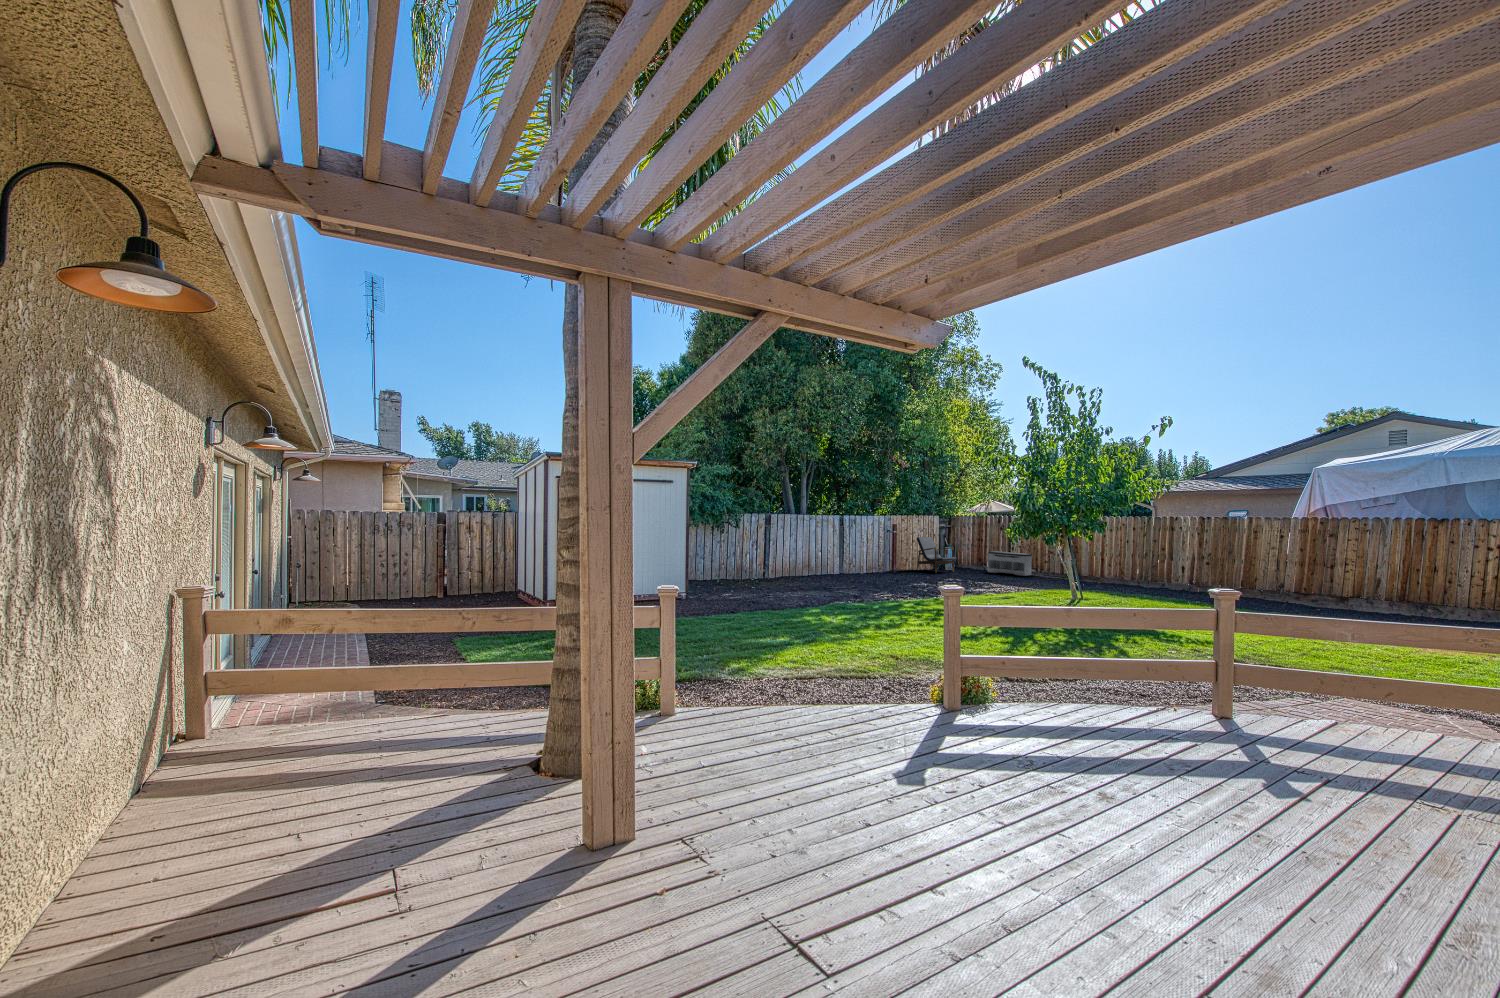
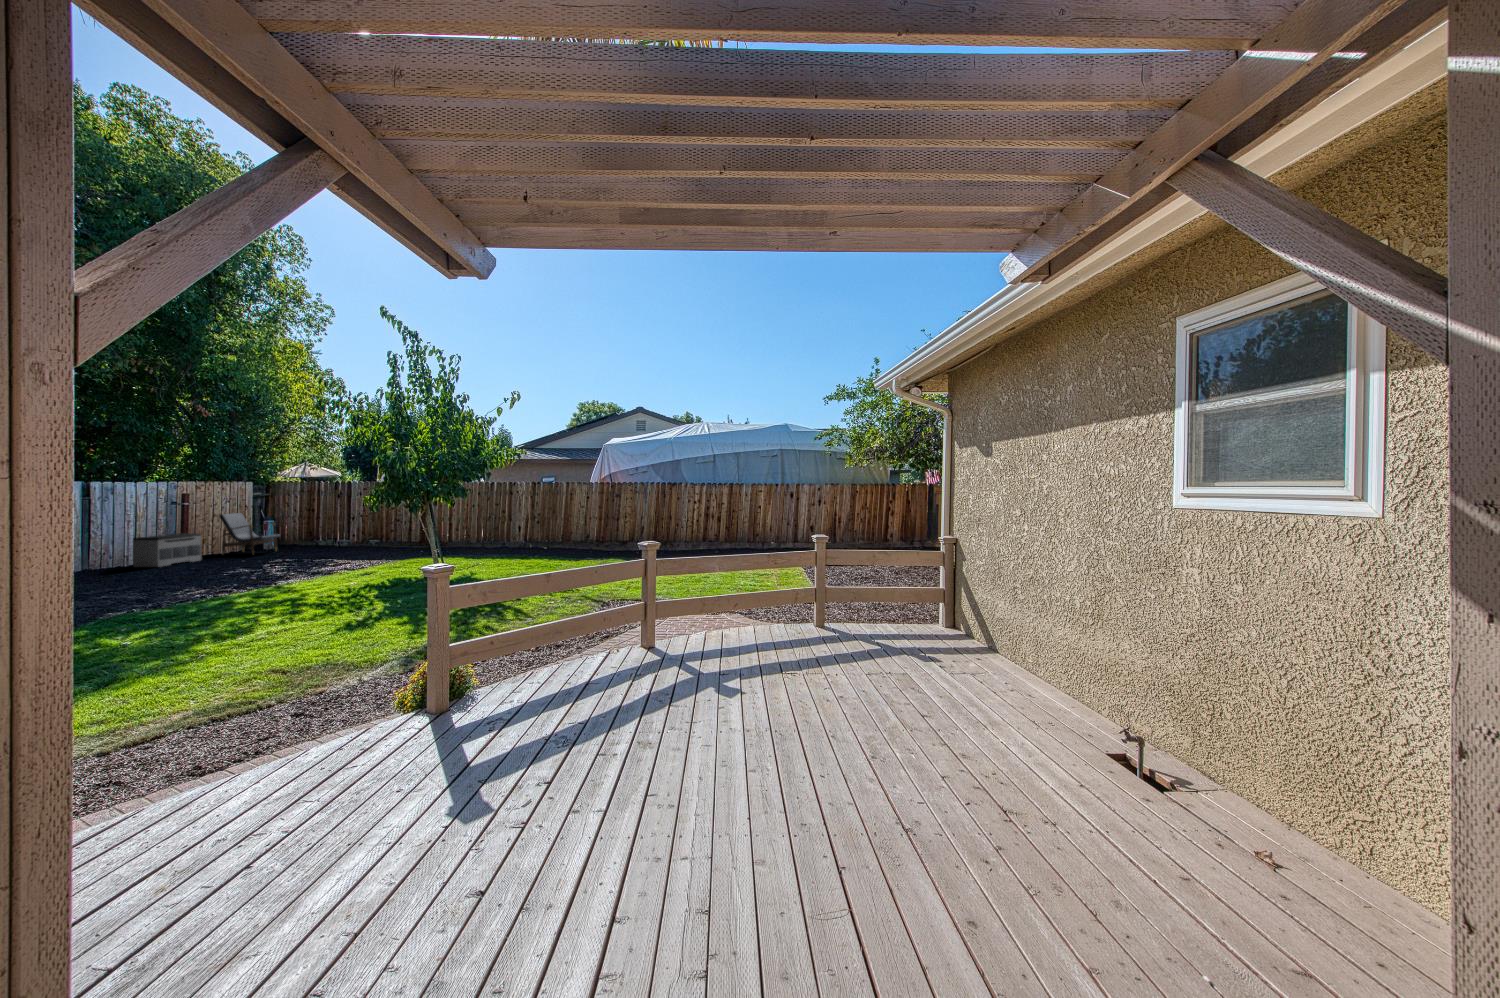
bench: present [988,551,1032,576] -> present [133,533,202,567]

